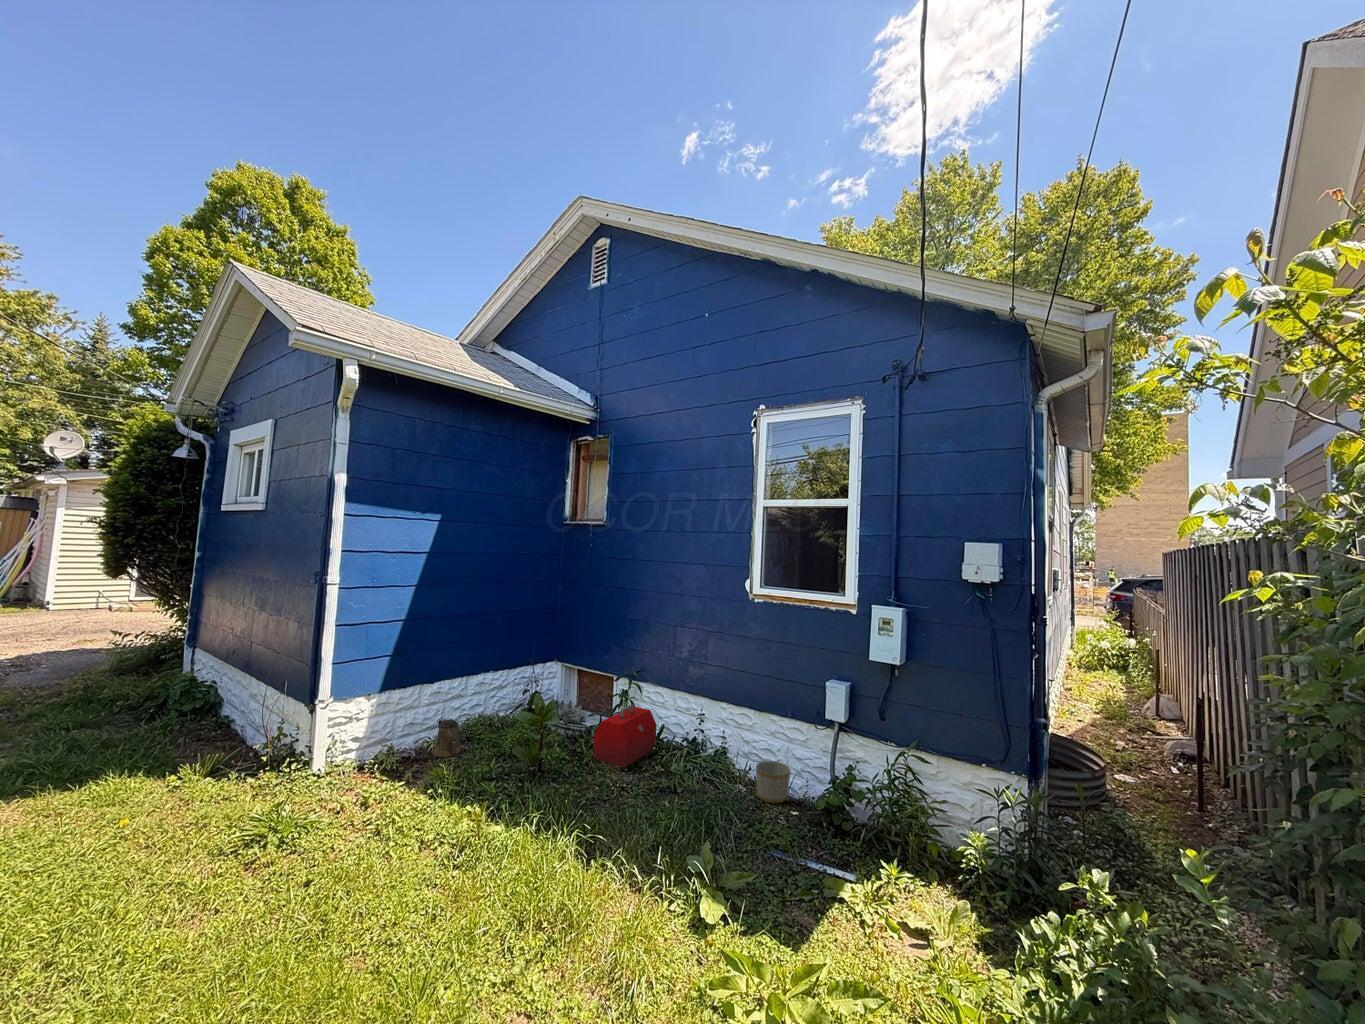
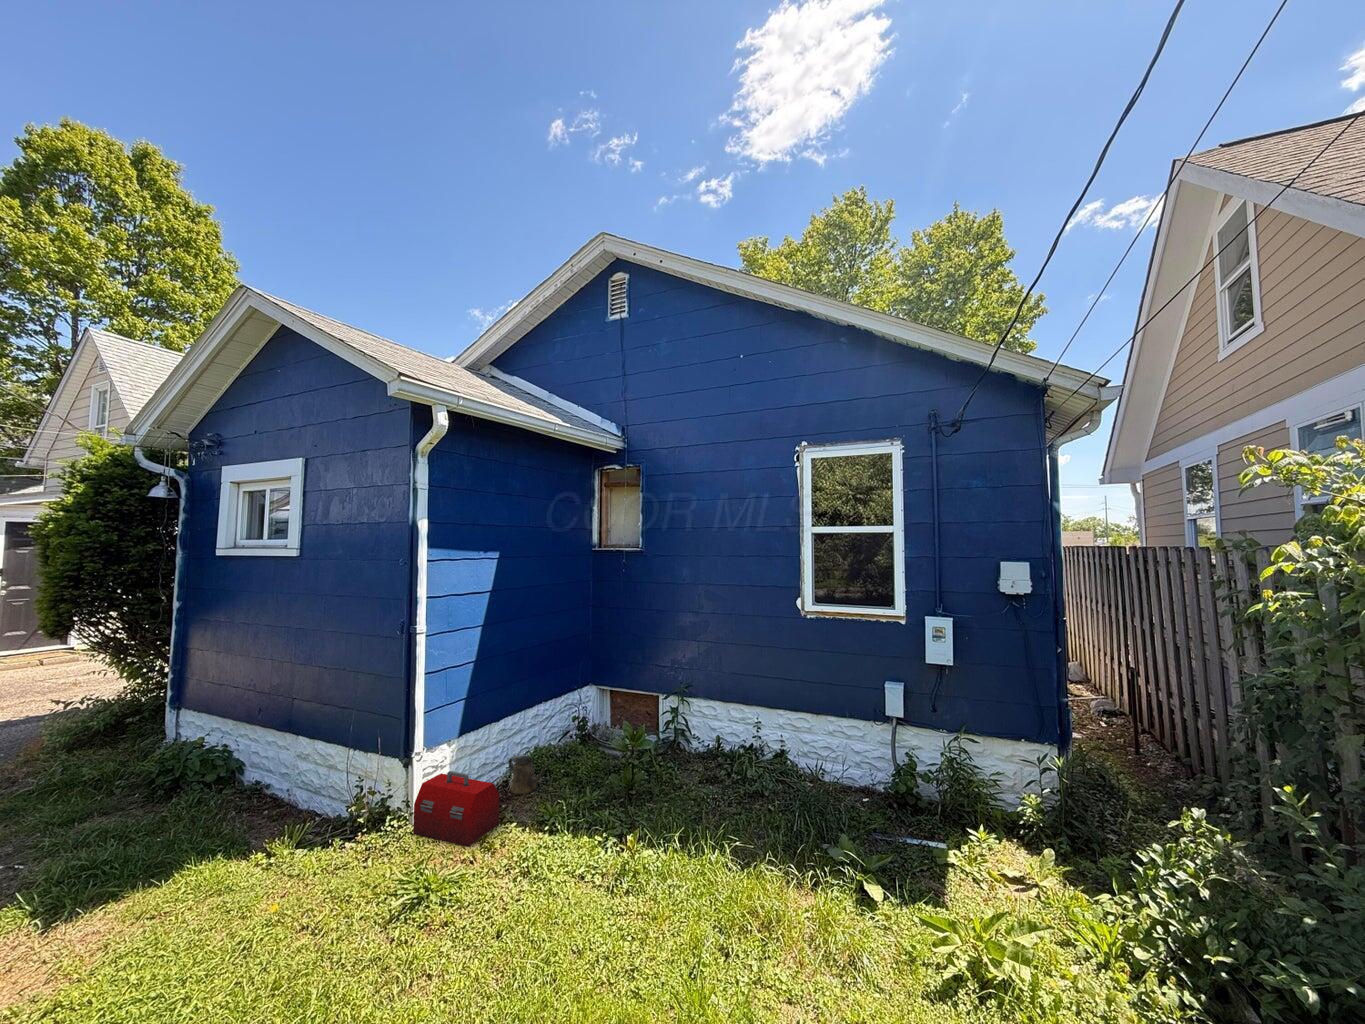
toolbox: present [593,704,656,767] -> present [413,771,499,847]
planter: present [756,761,790,803] -> none [825,756,856,792]

